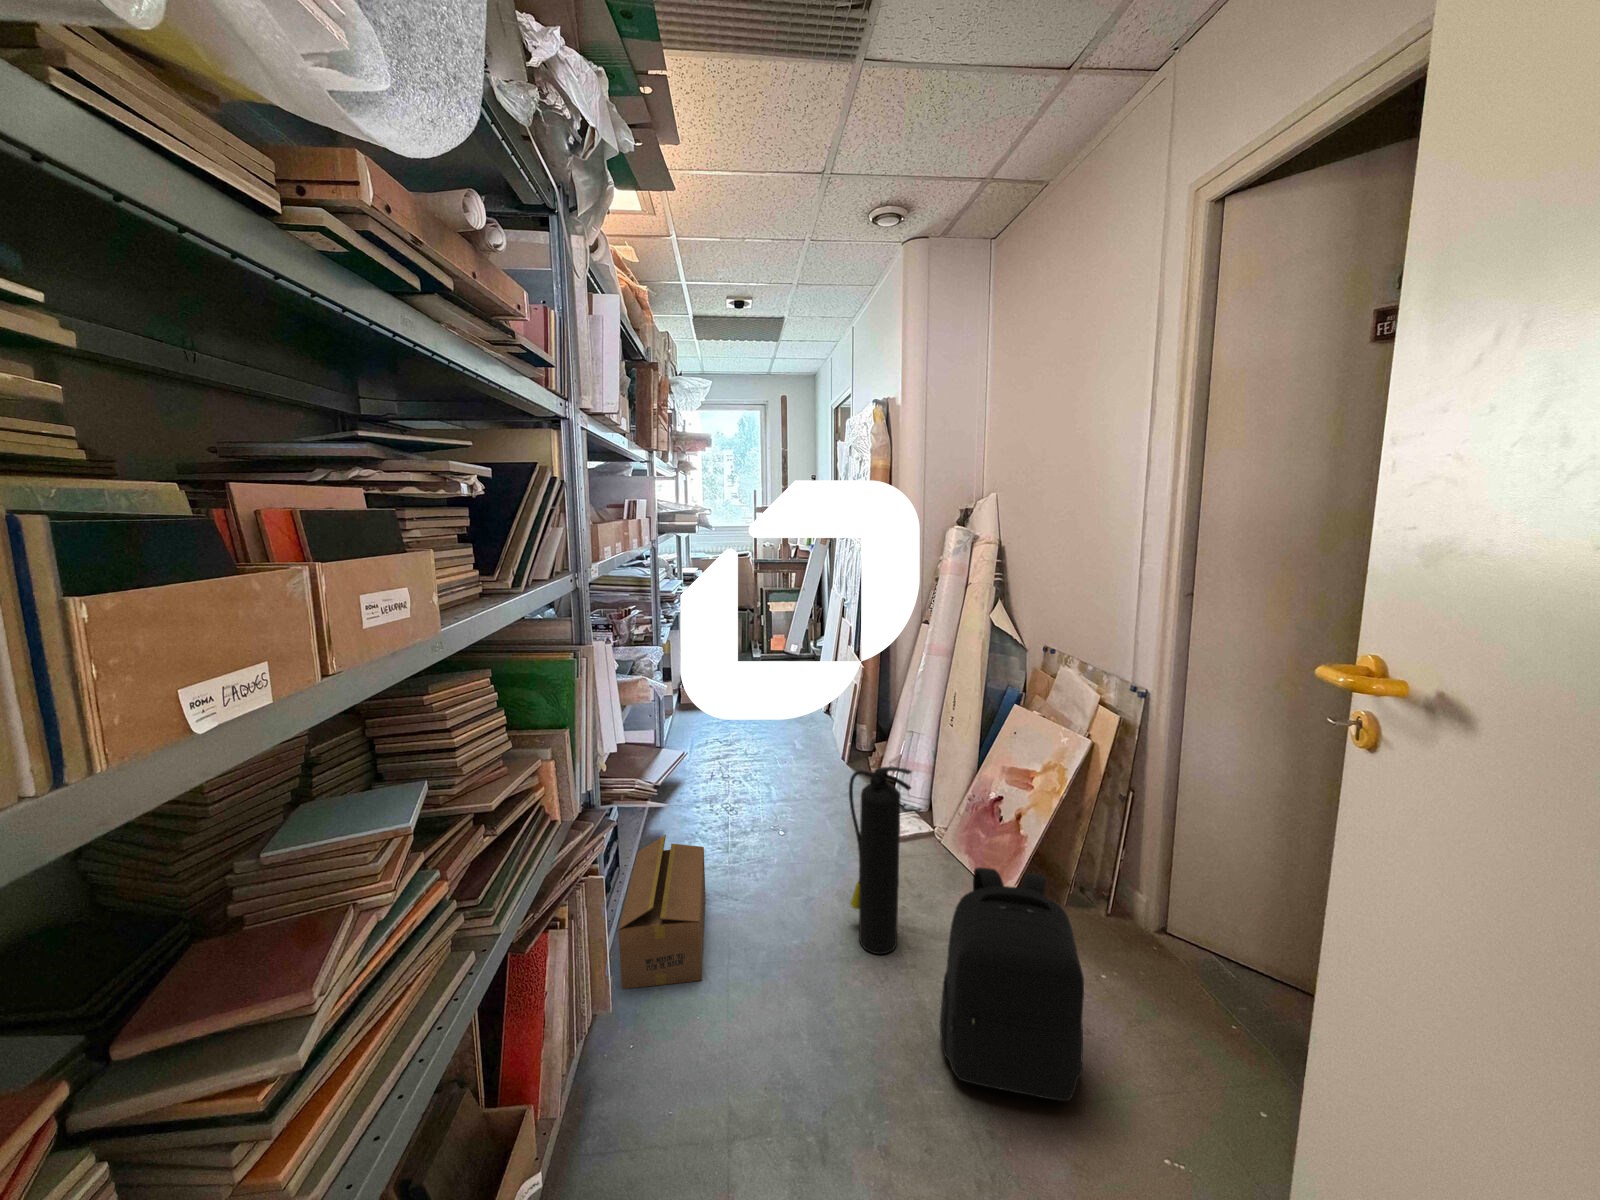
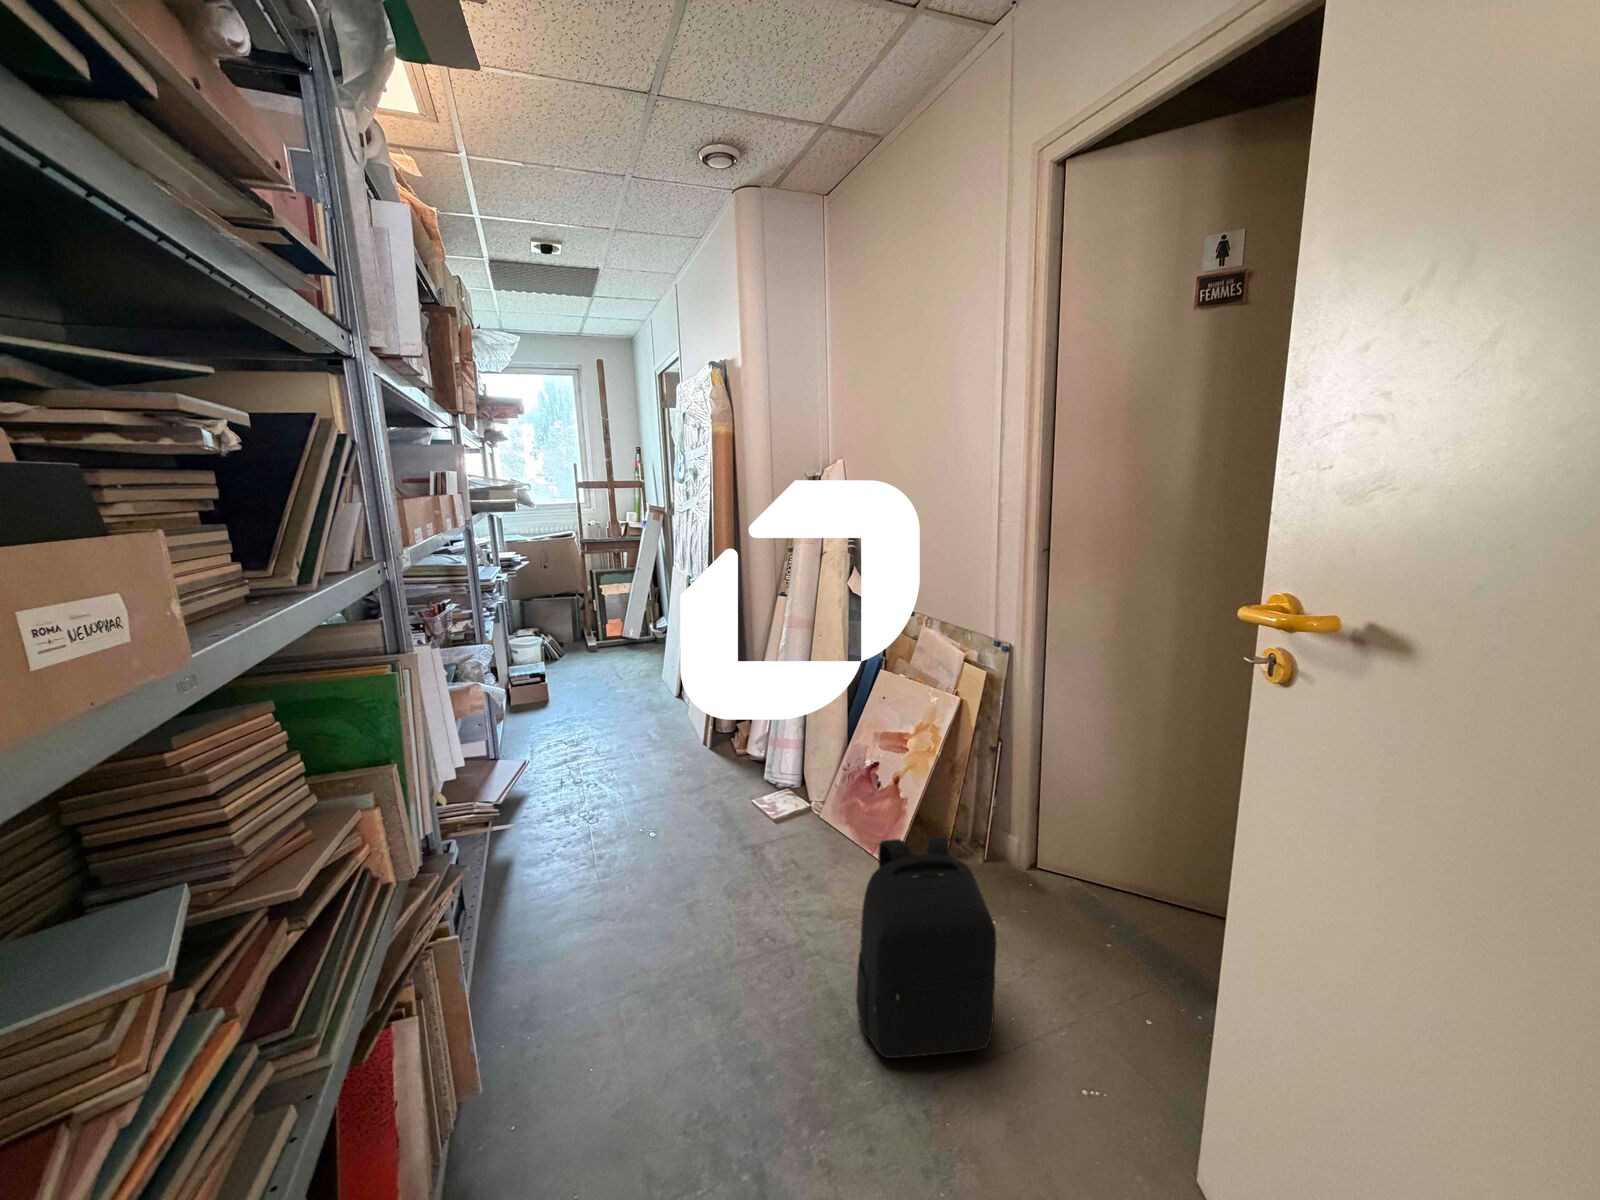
fire extinguisher: present [849,766,912,954] -> none [737,749,807,948]
cardboard box: present [619,835,705,989] -> none [478,868,589,1064]

